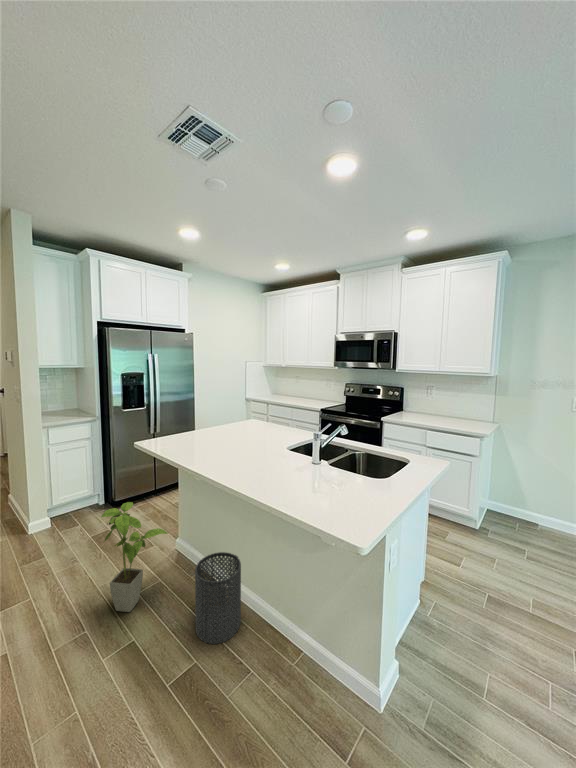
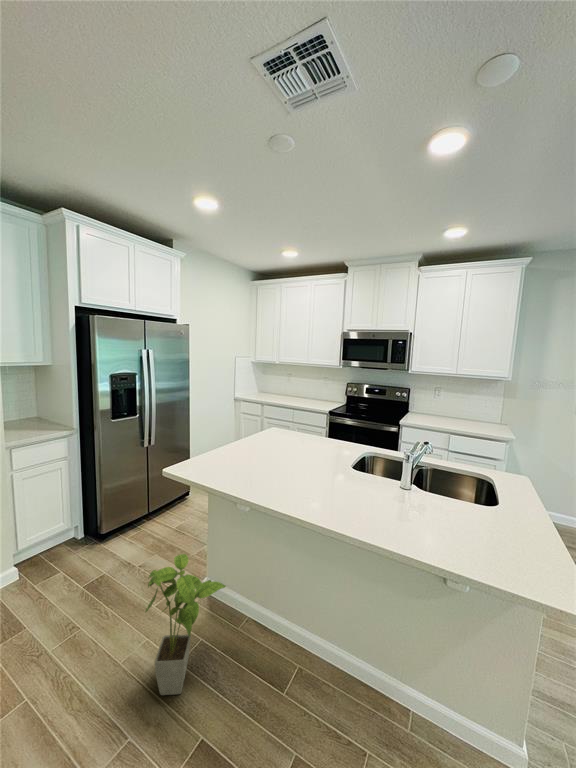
trash can: present [195,552,241,644] -> none [272,601,330,723]

